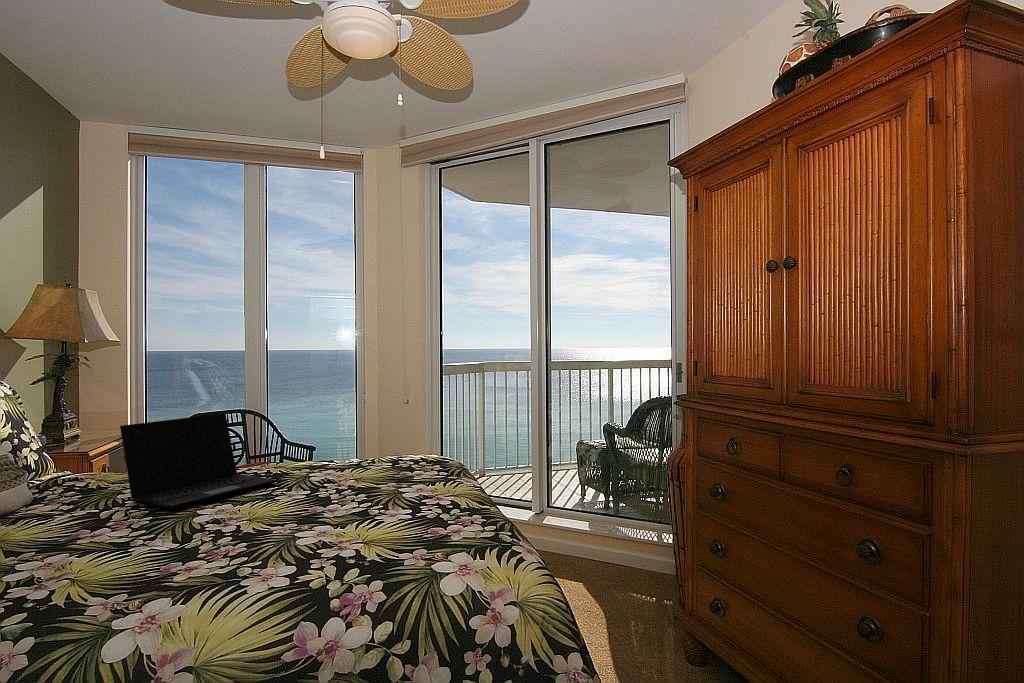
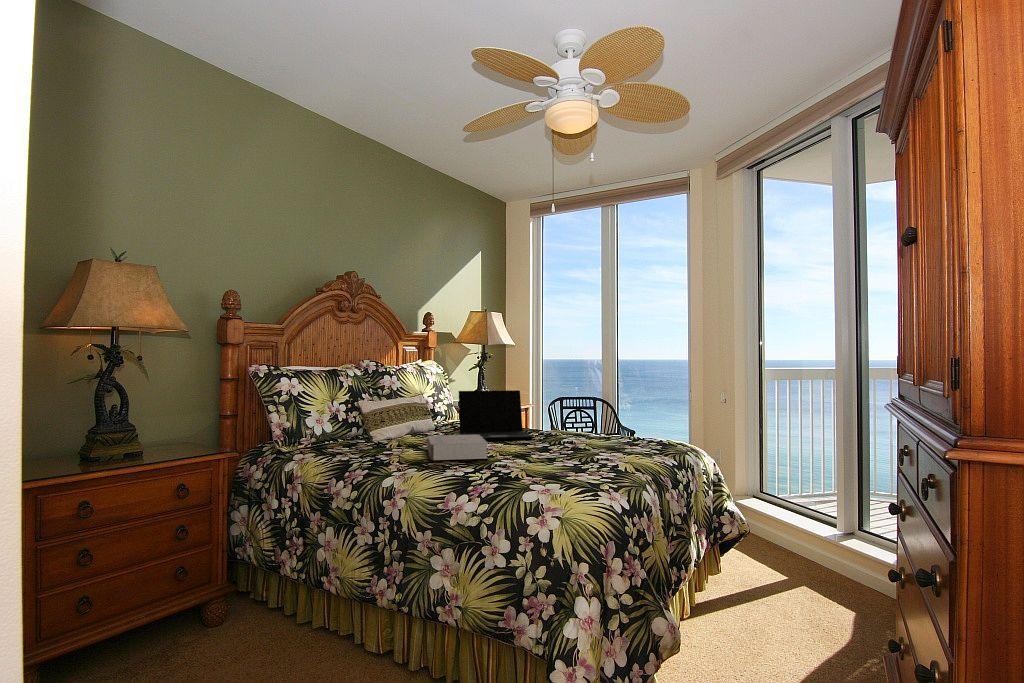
book: none [117,496,276,568] -> present [427,435,488,460]

